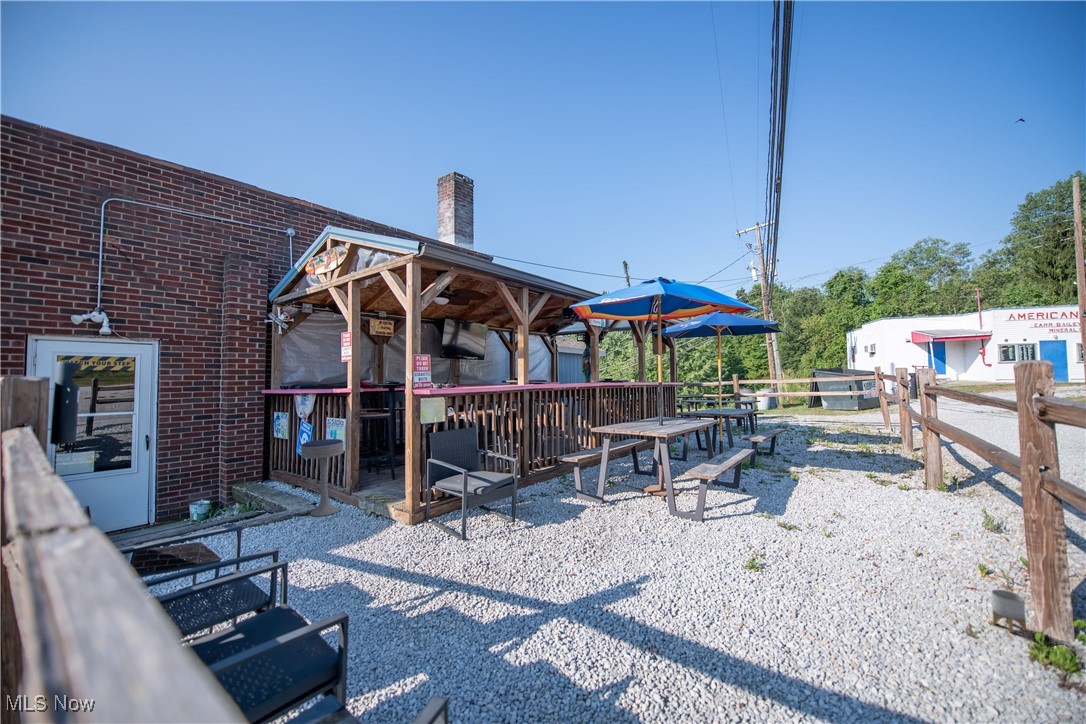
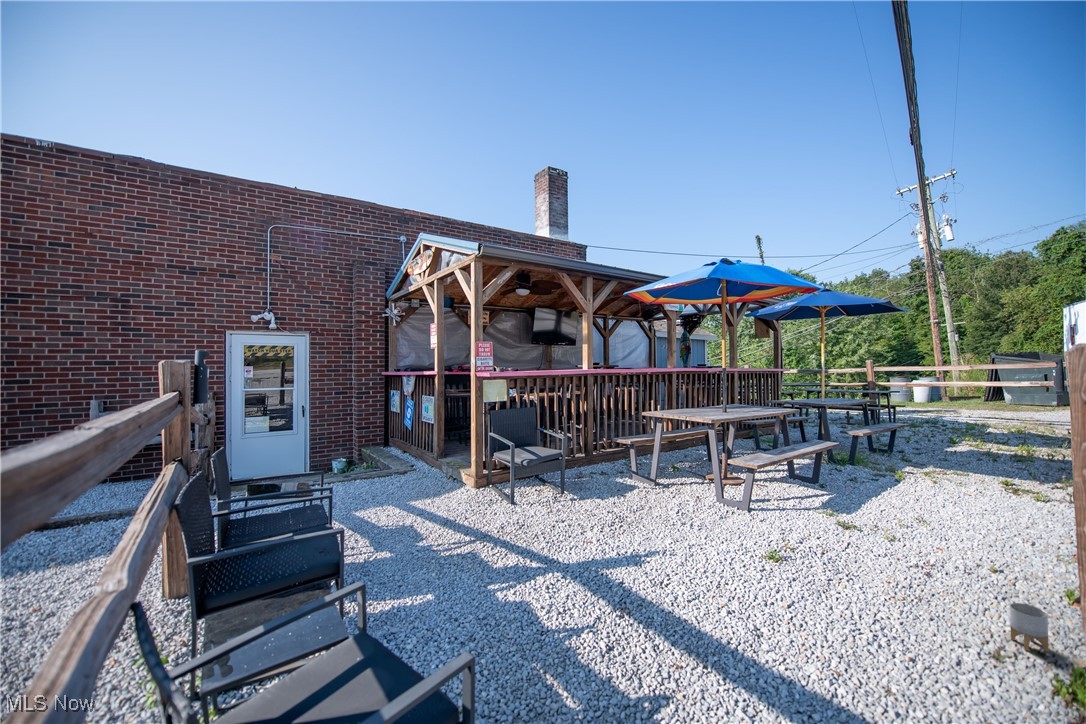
bar stool: present [301,439,344,516] -> none [399,414,433,477]

